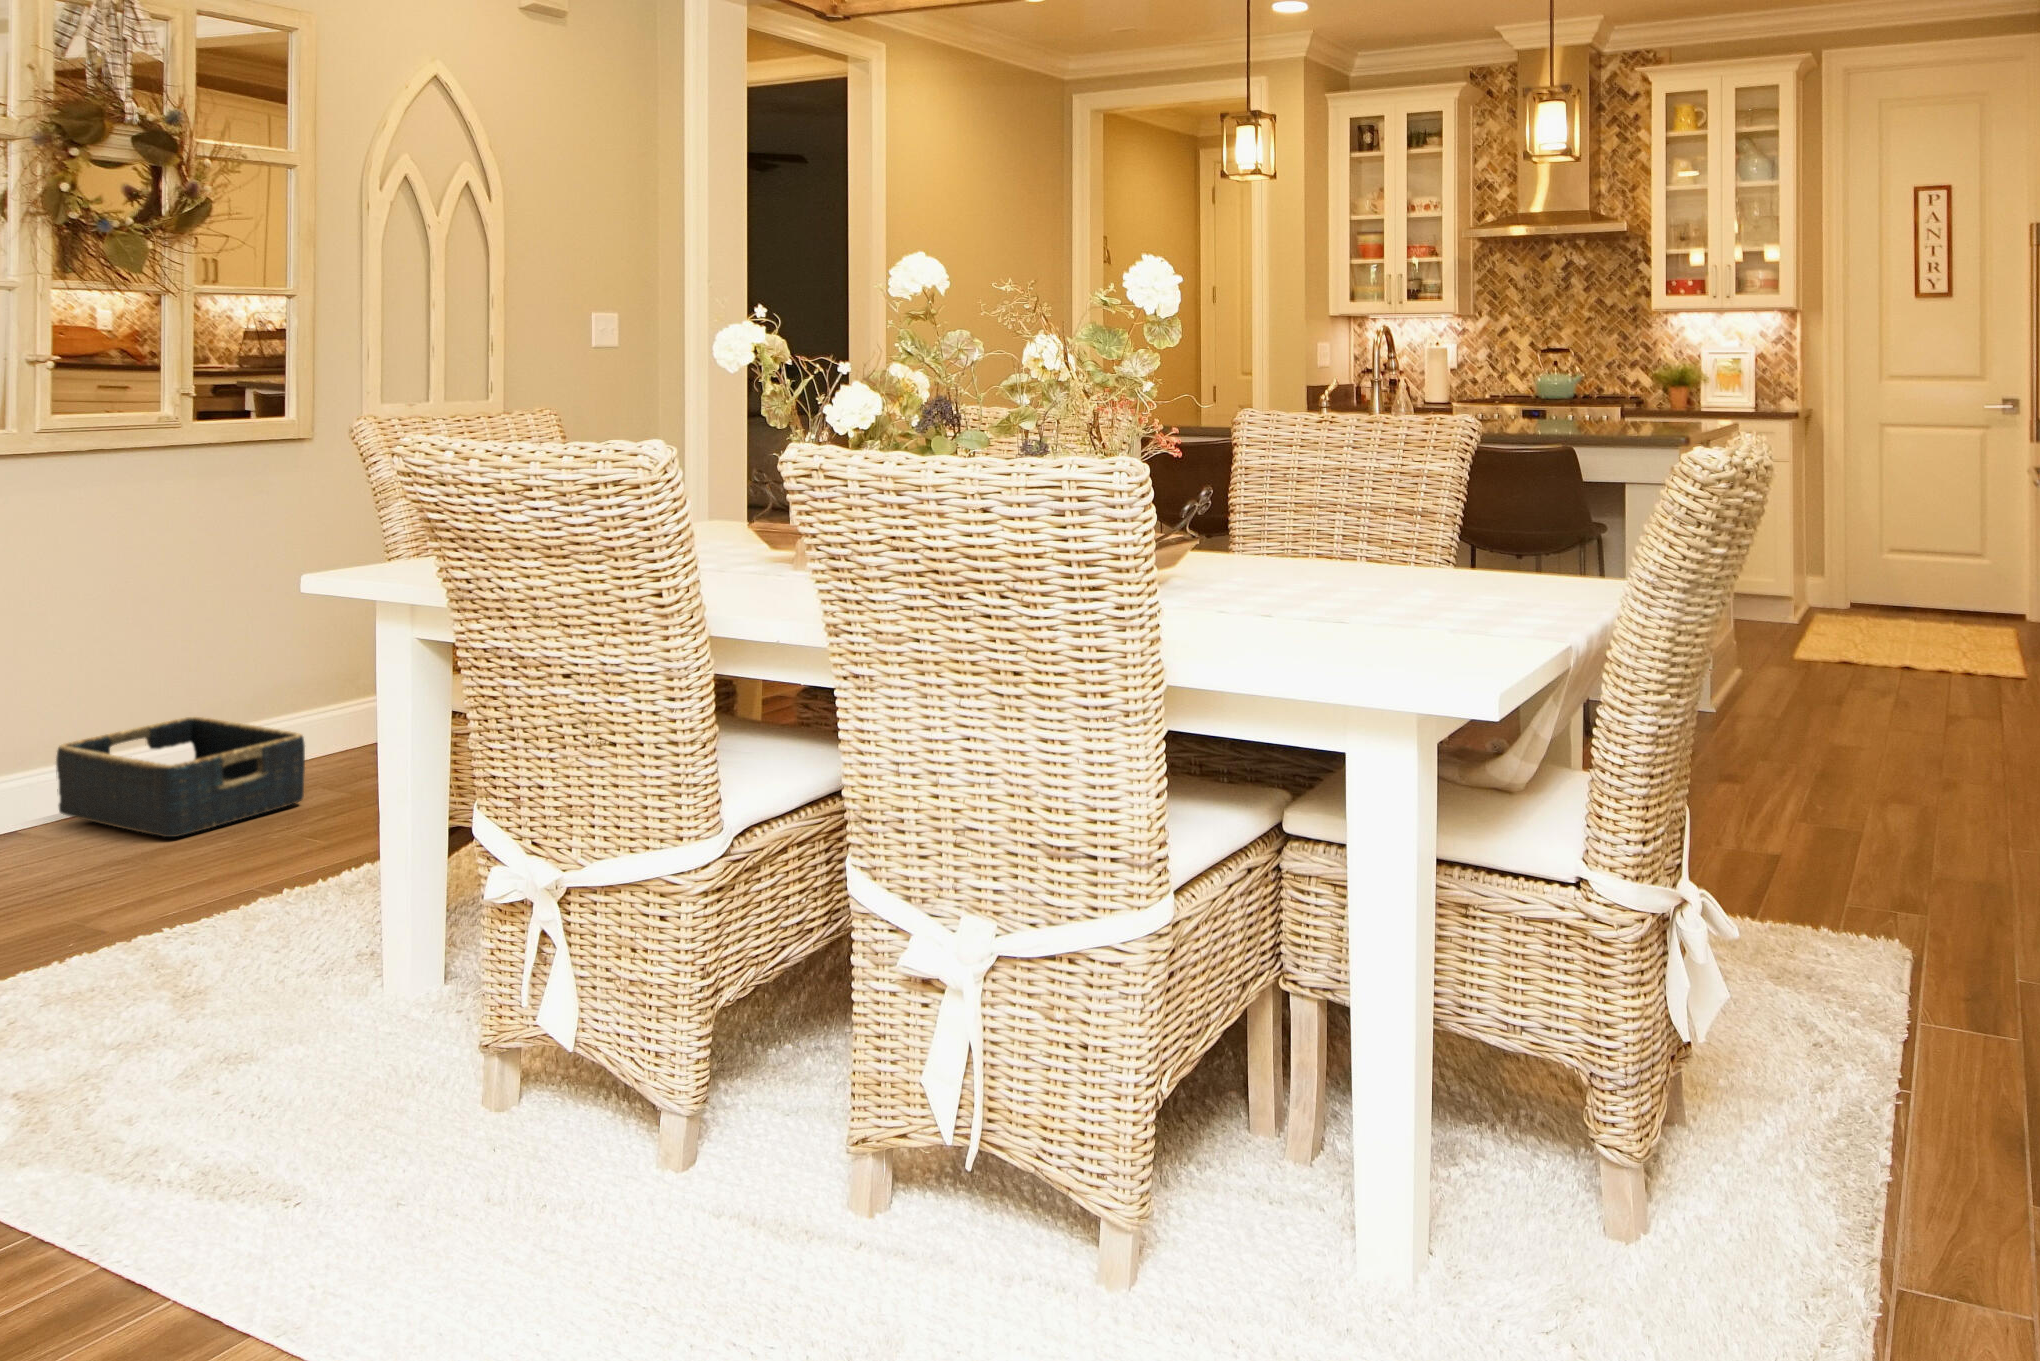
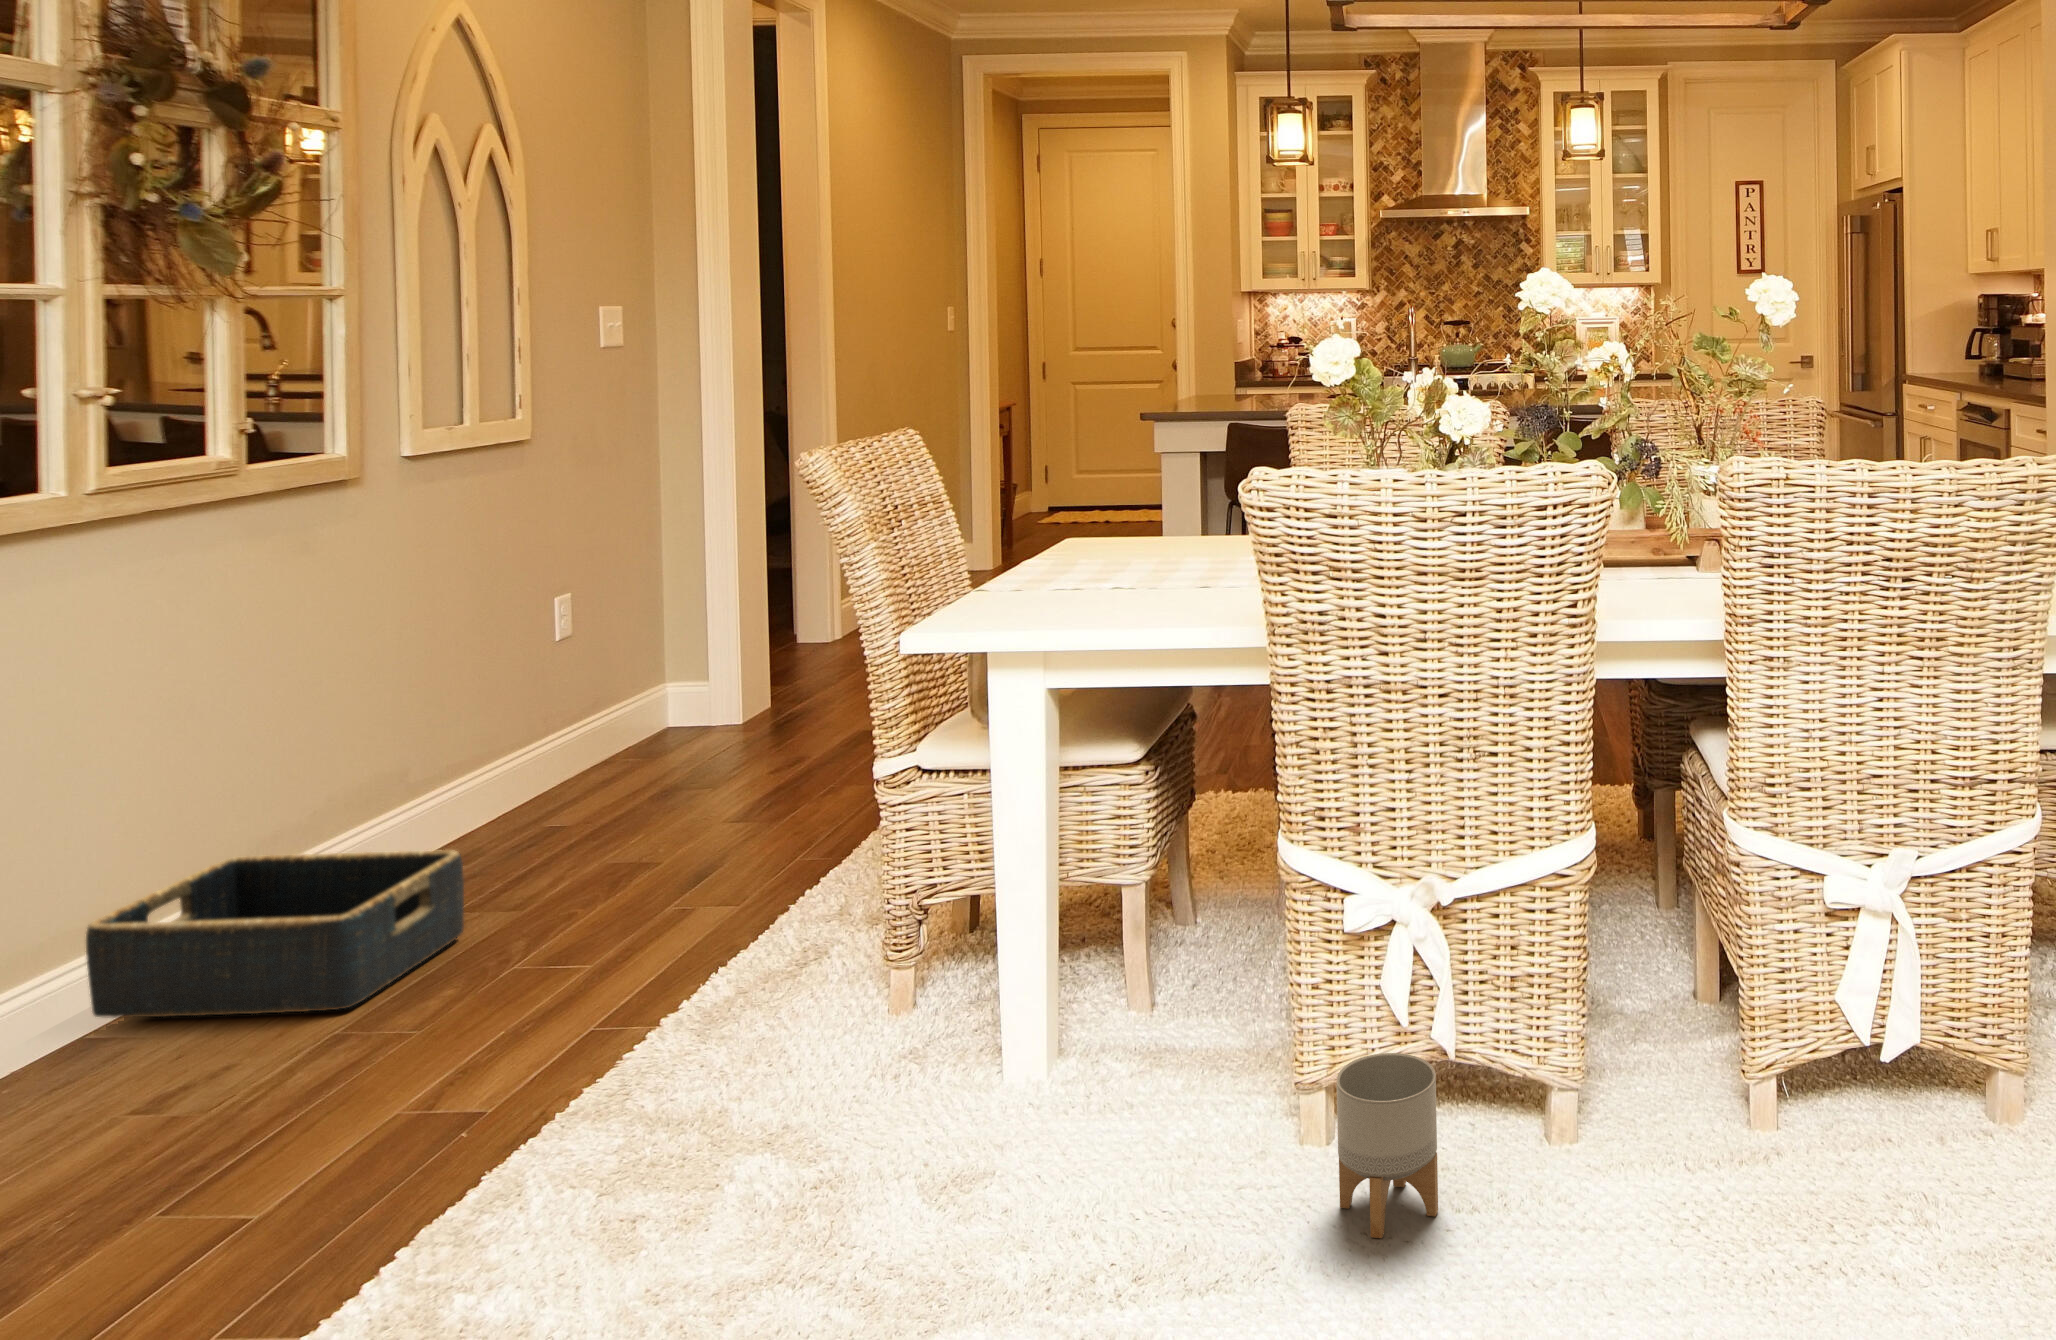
planter: none [429,1021,535,1198] -> present [1337,1053,1438,1238]

